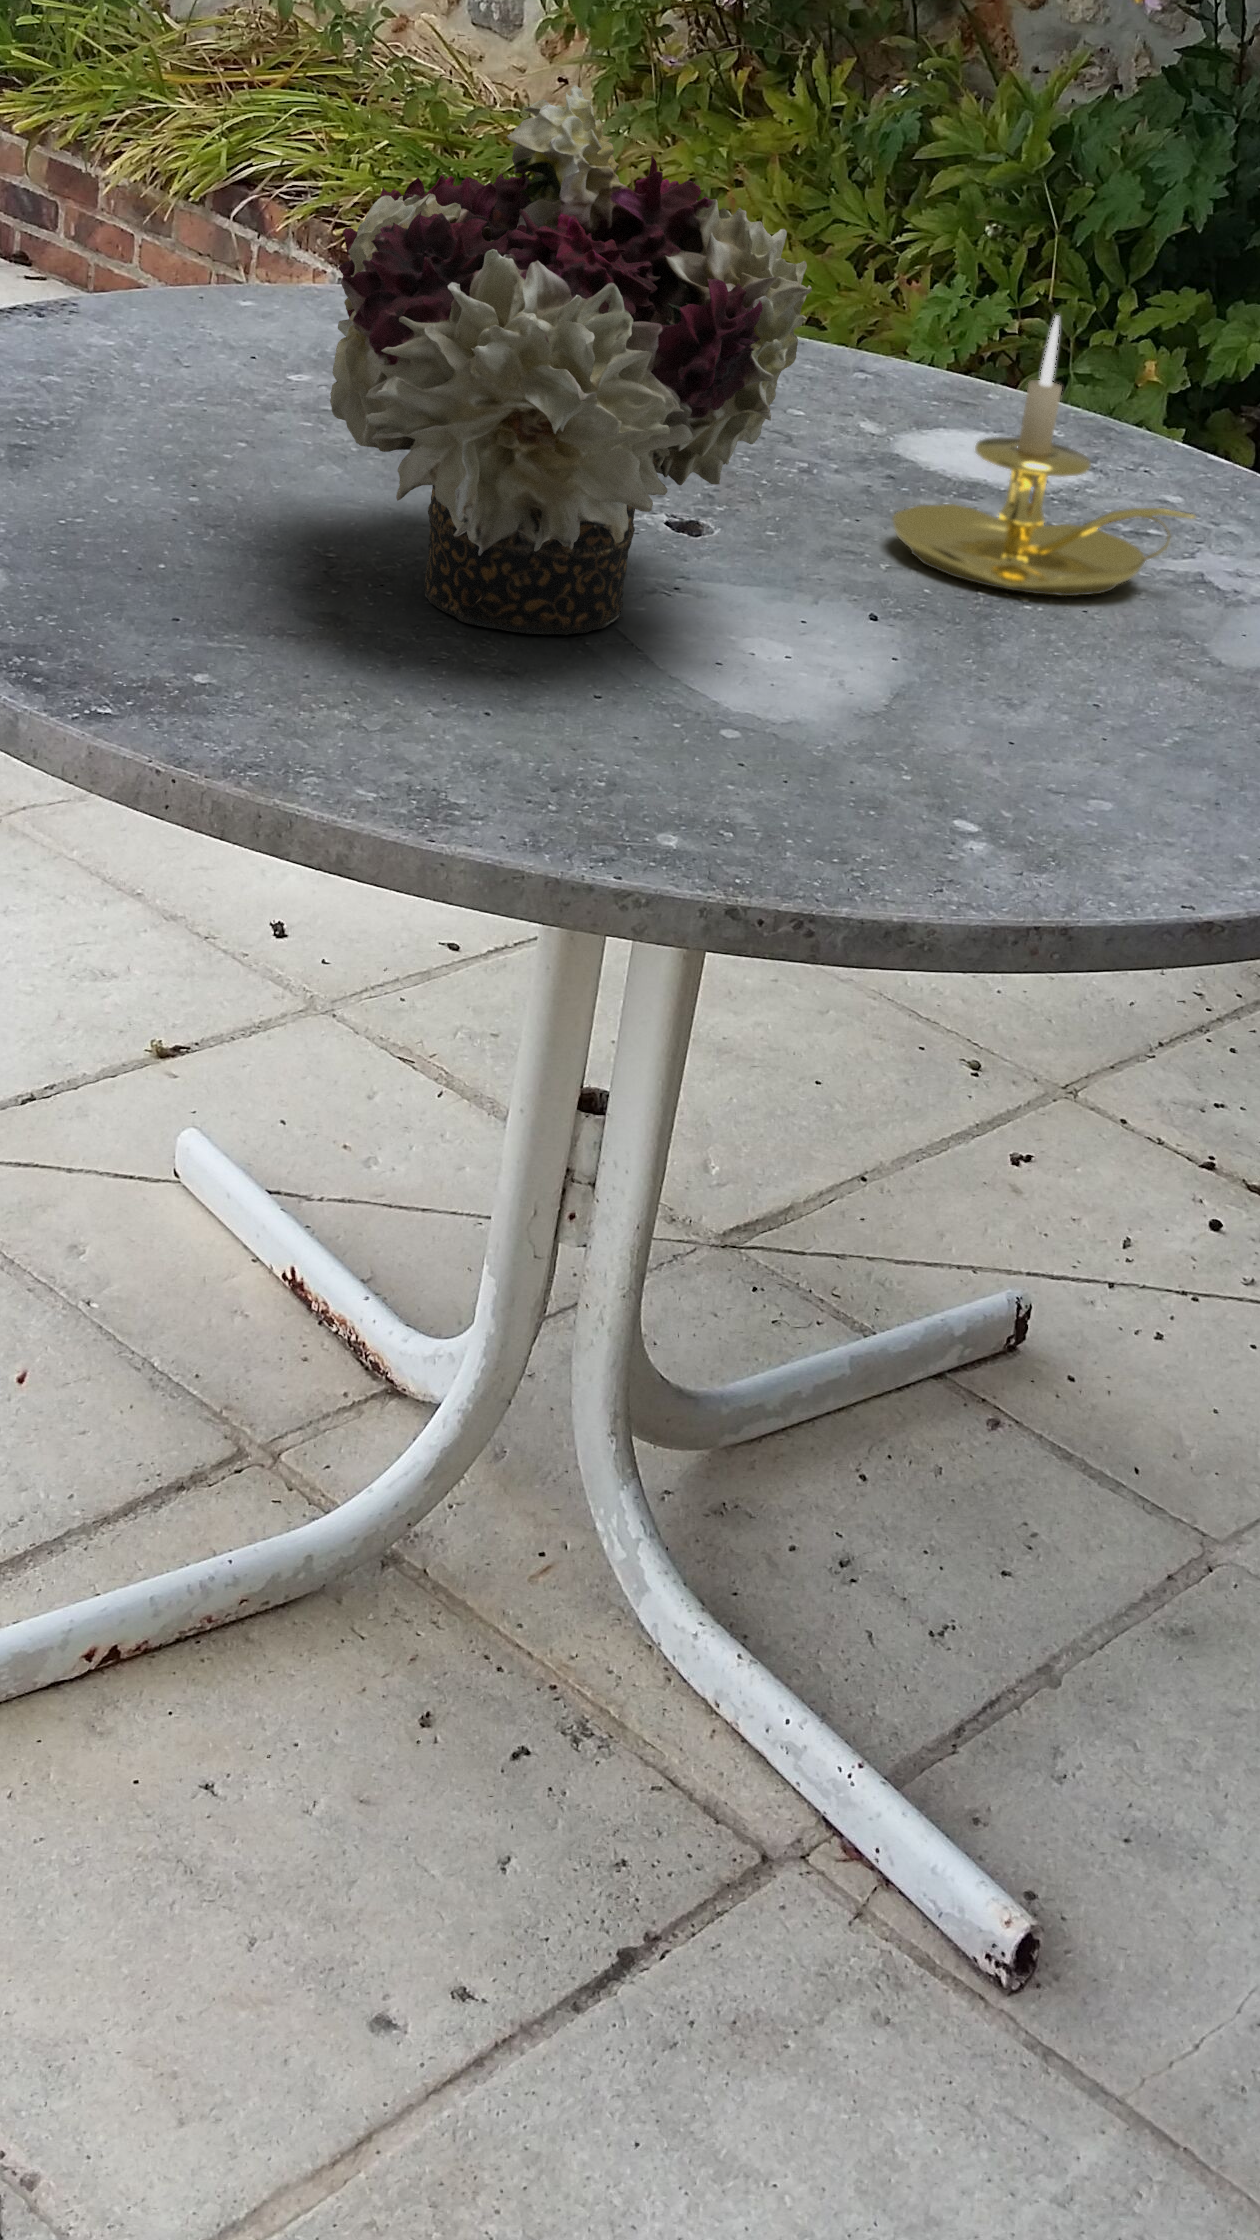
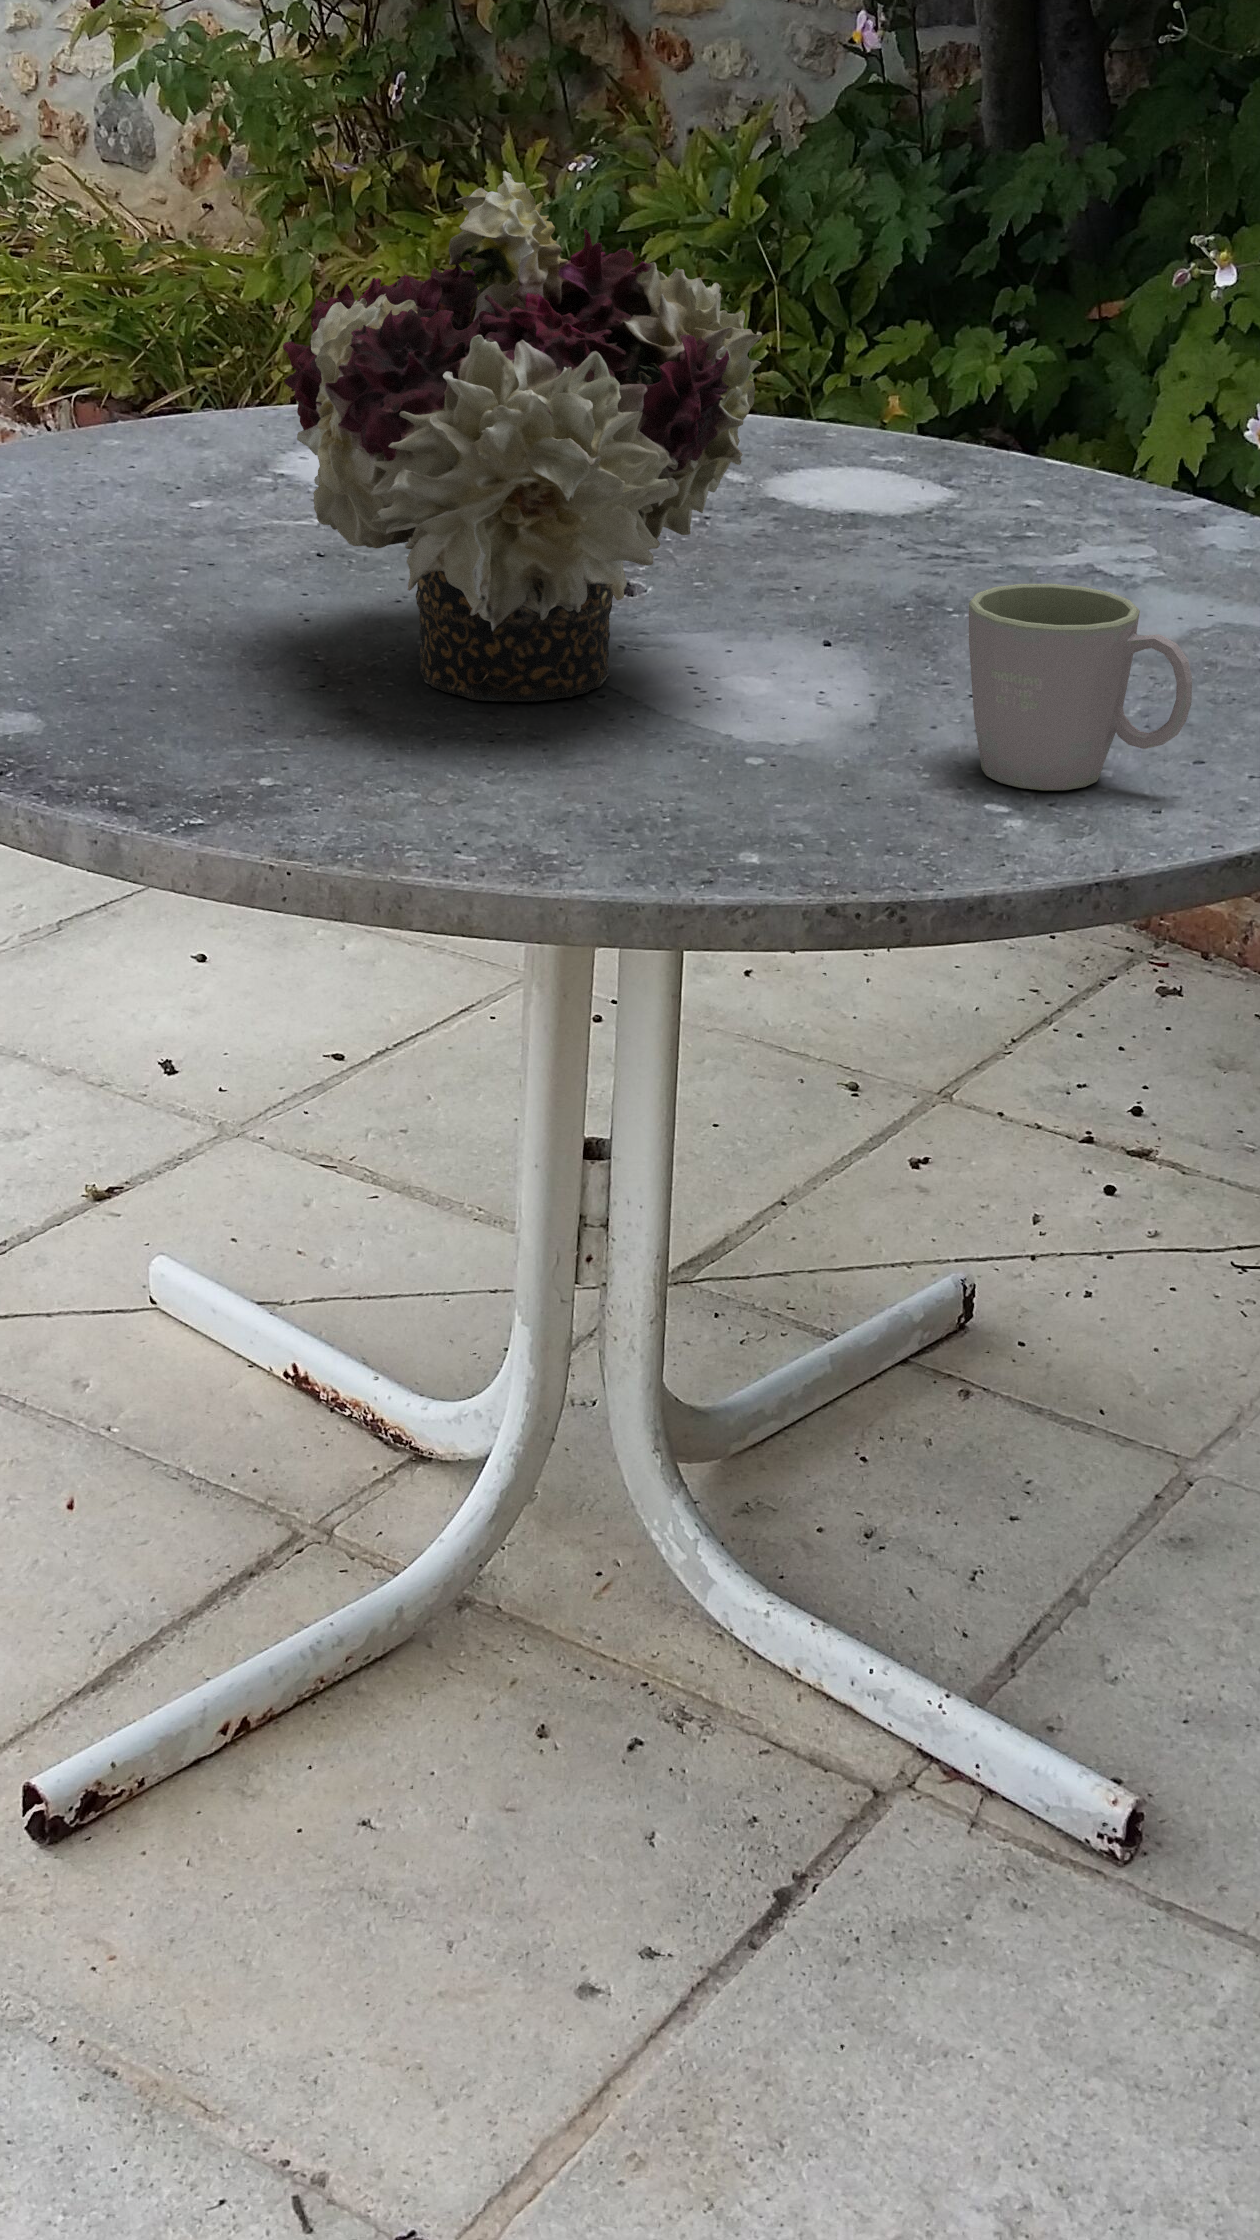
candle holder: present [892,316,1196,596] -> none [805,337,1088,602]
mug: none [961,590,1191,820] -> present [969,584,1192,790]

